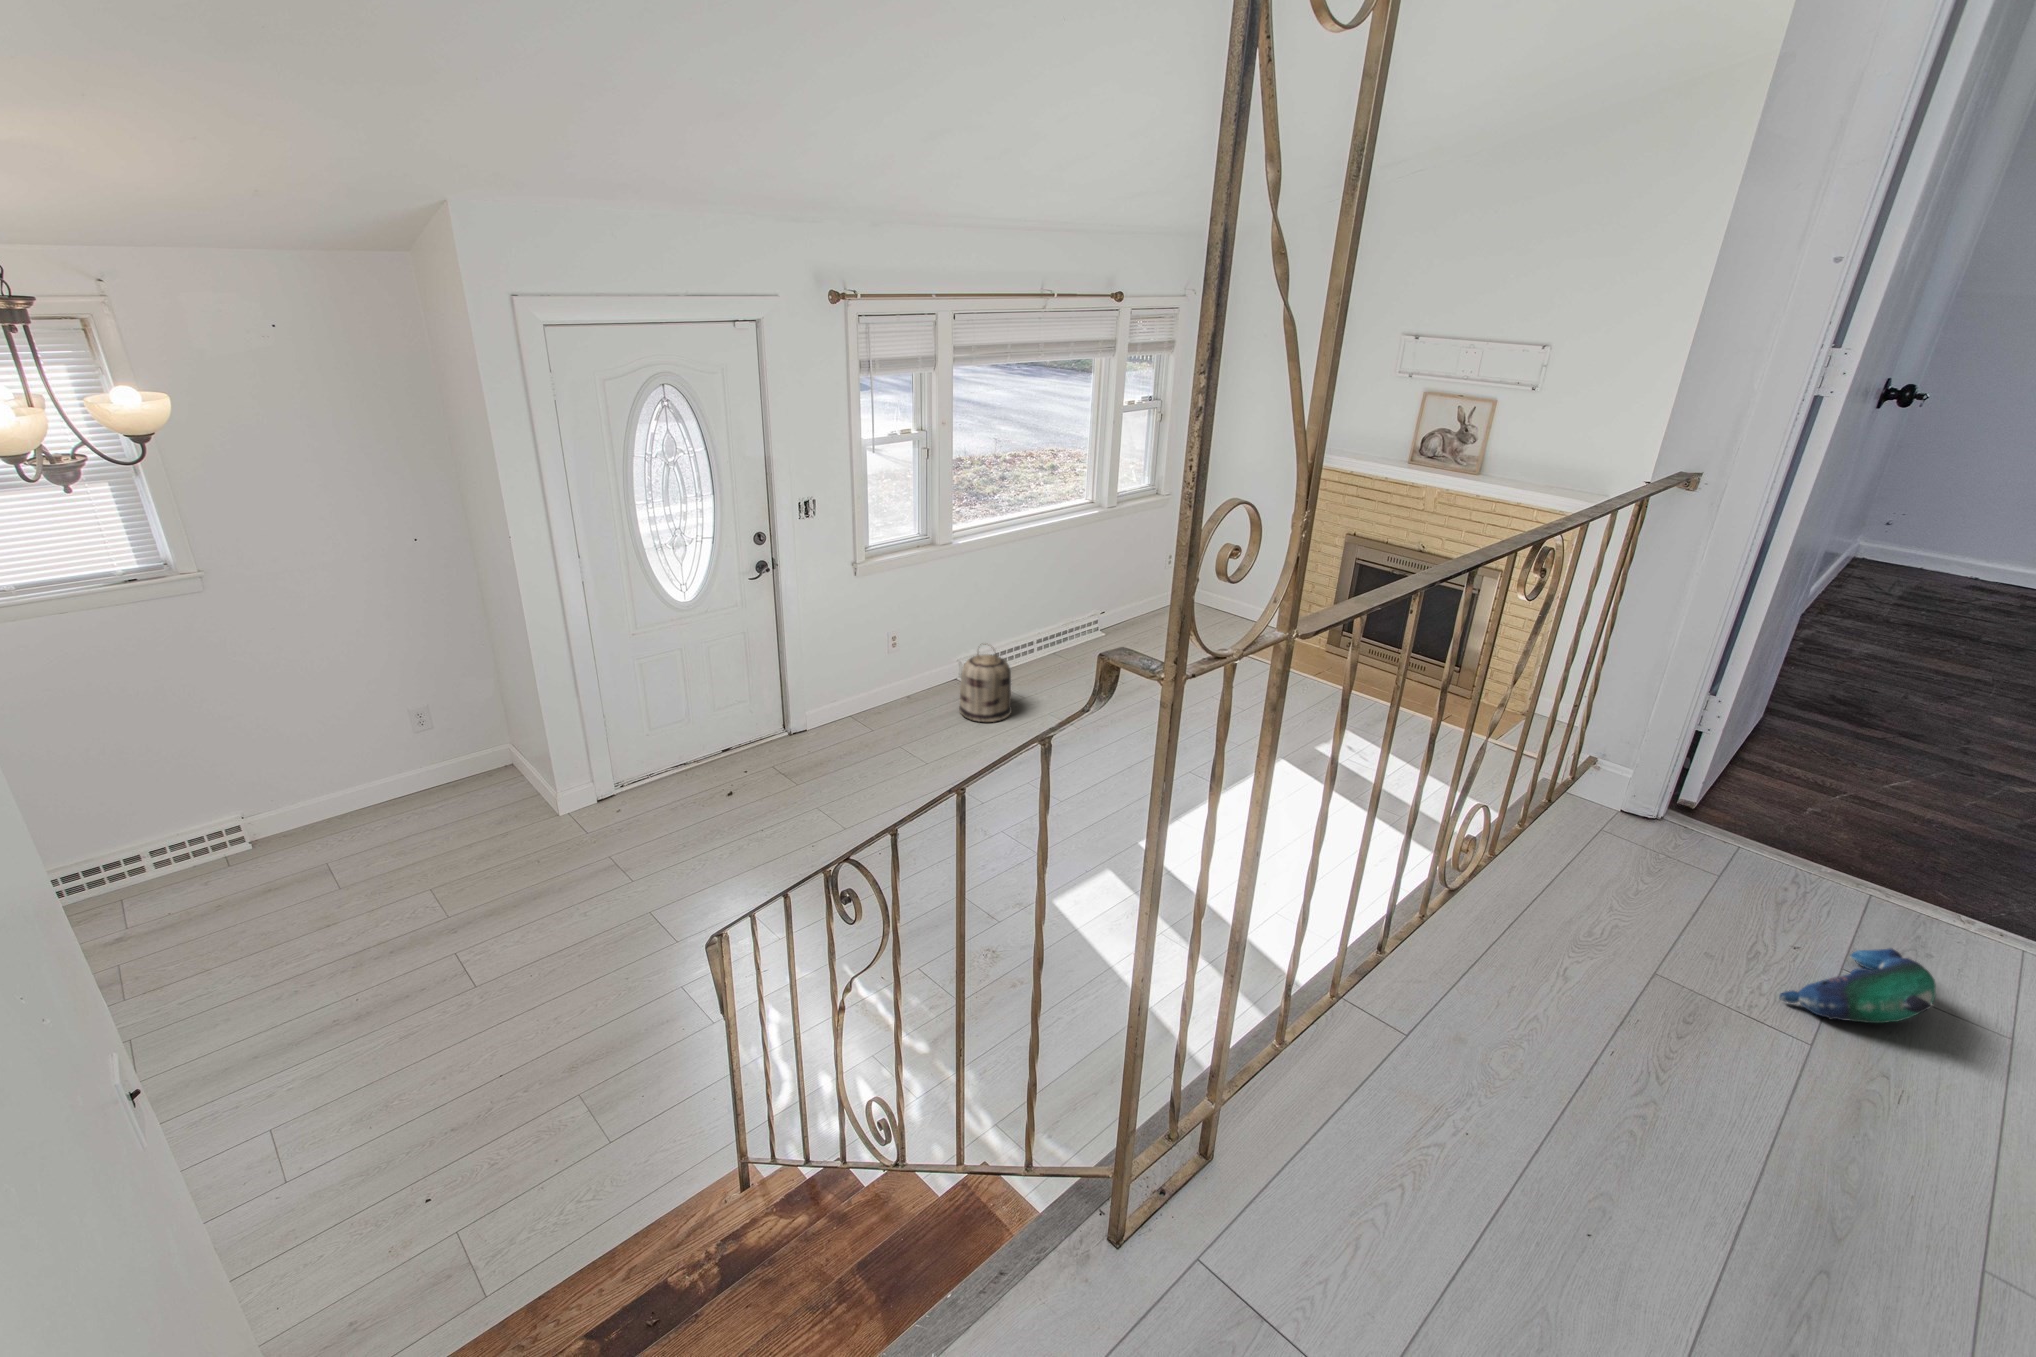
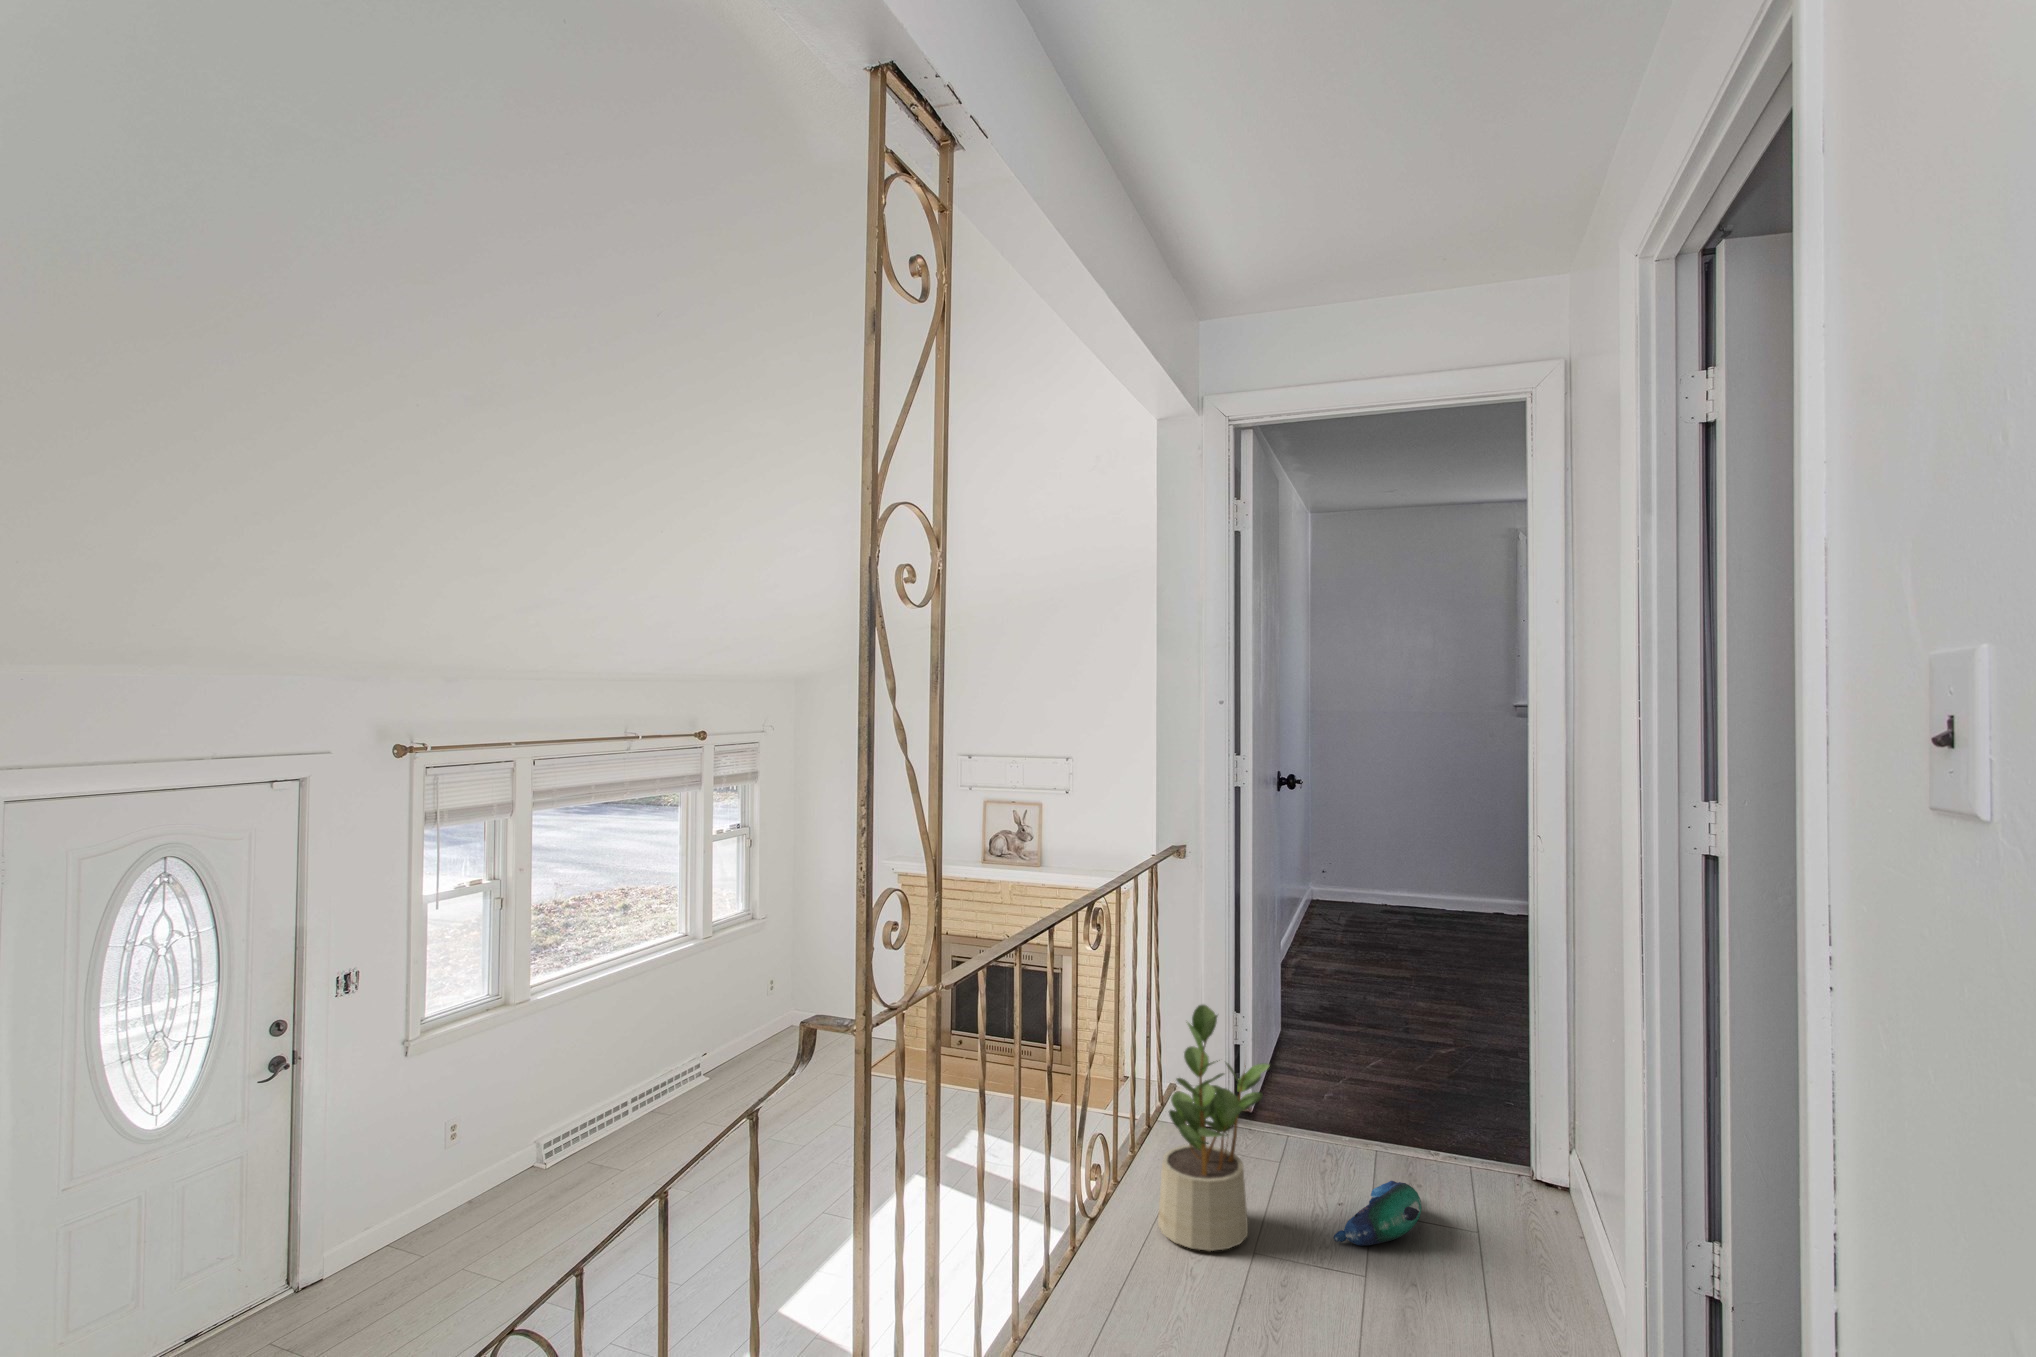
basket: present [959,644,1012,722] -> none [541,1111,609,1212]
potted plant: none [1535,693,1754,967] -> present [1158,1005,1269,1251]

